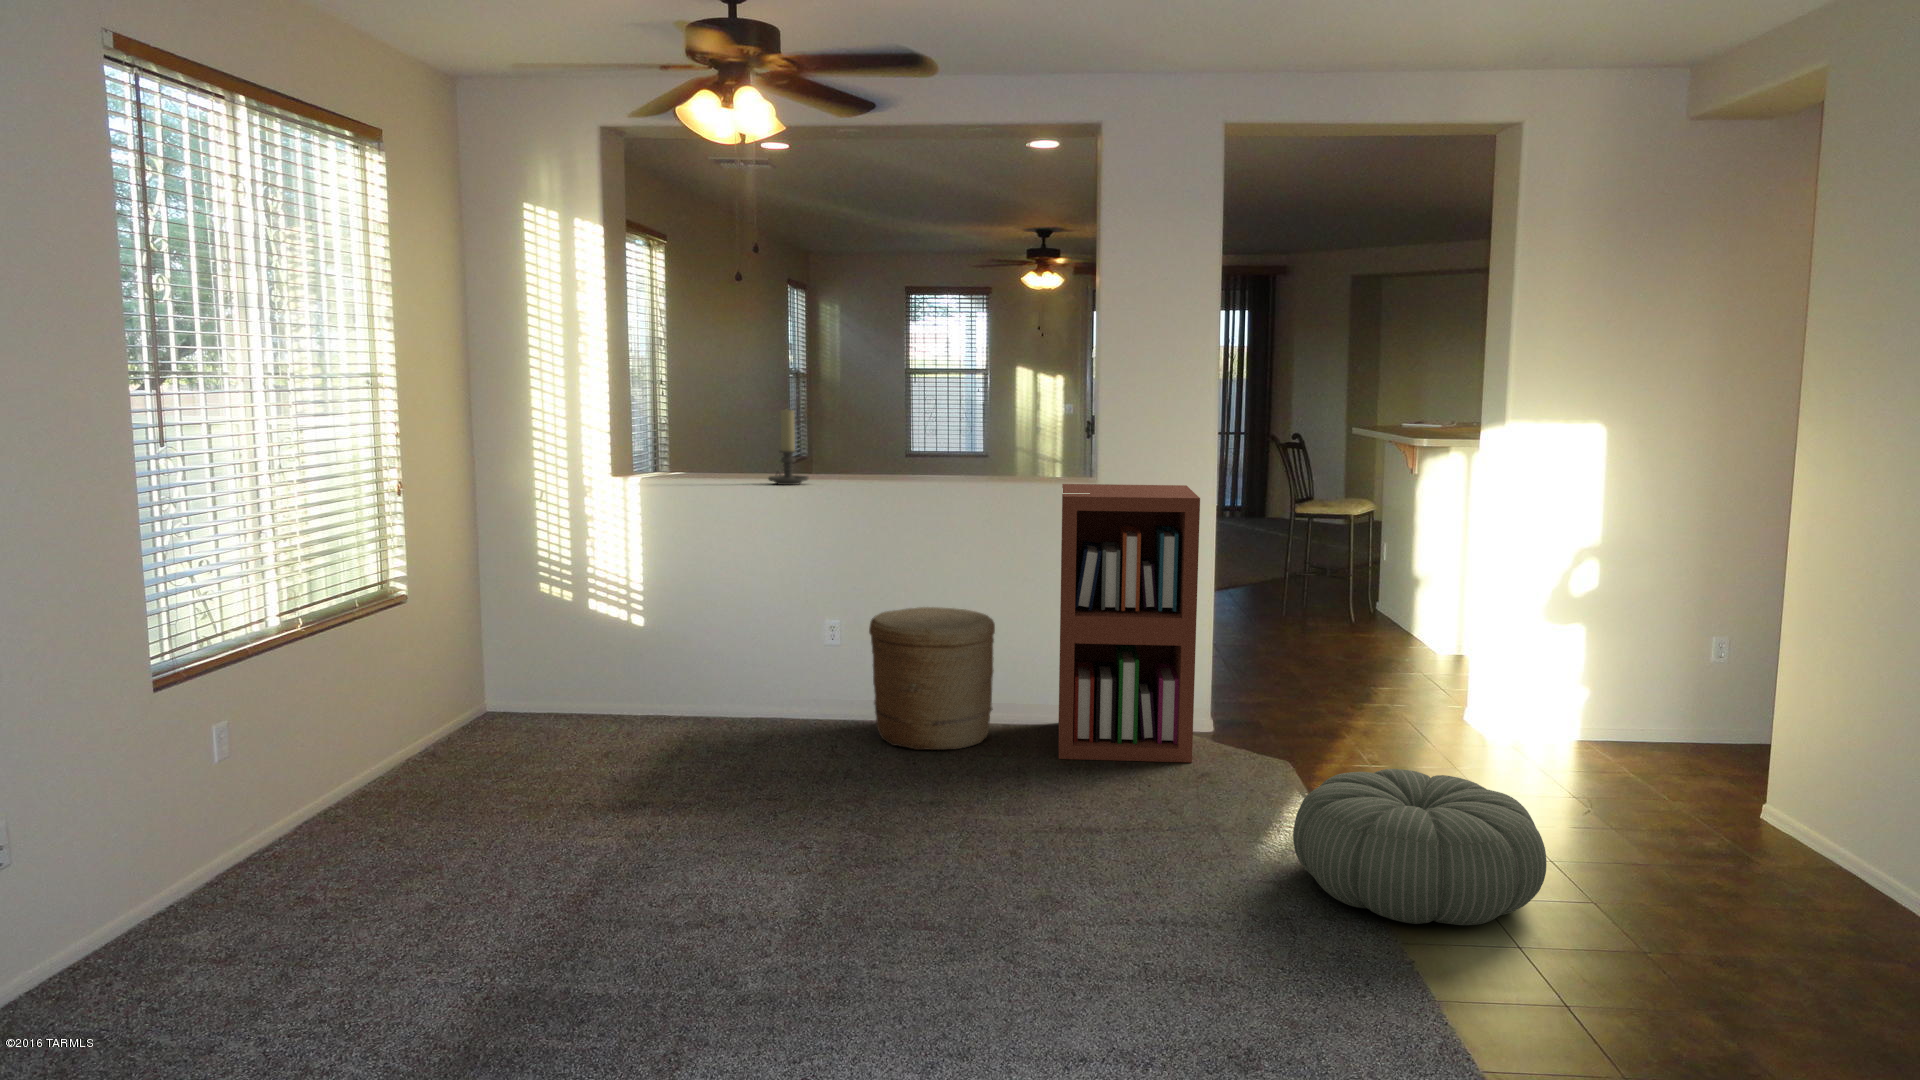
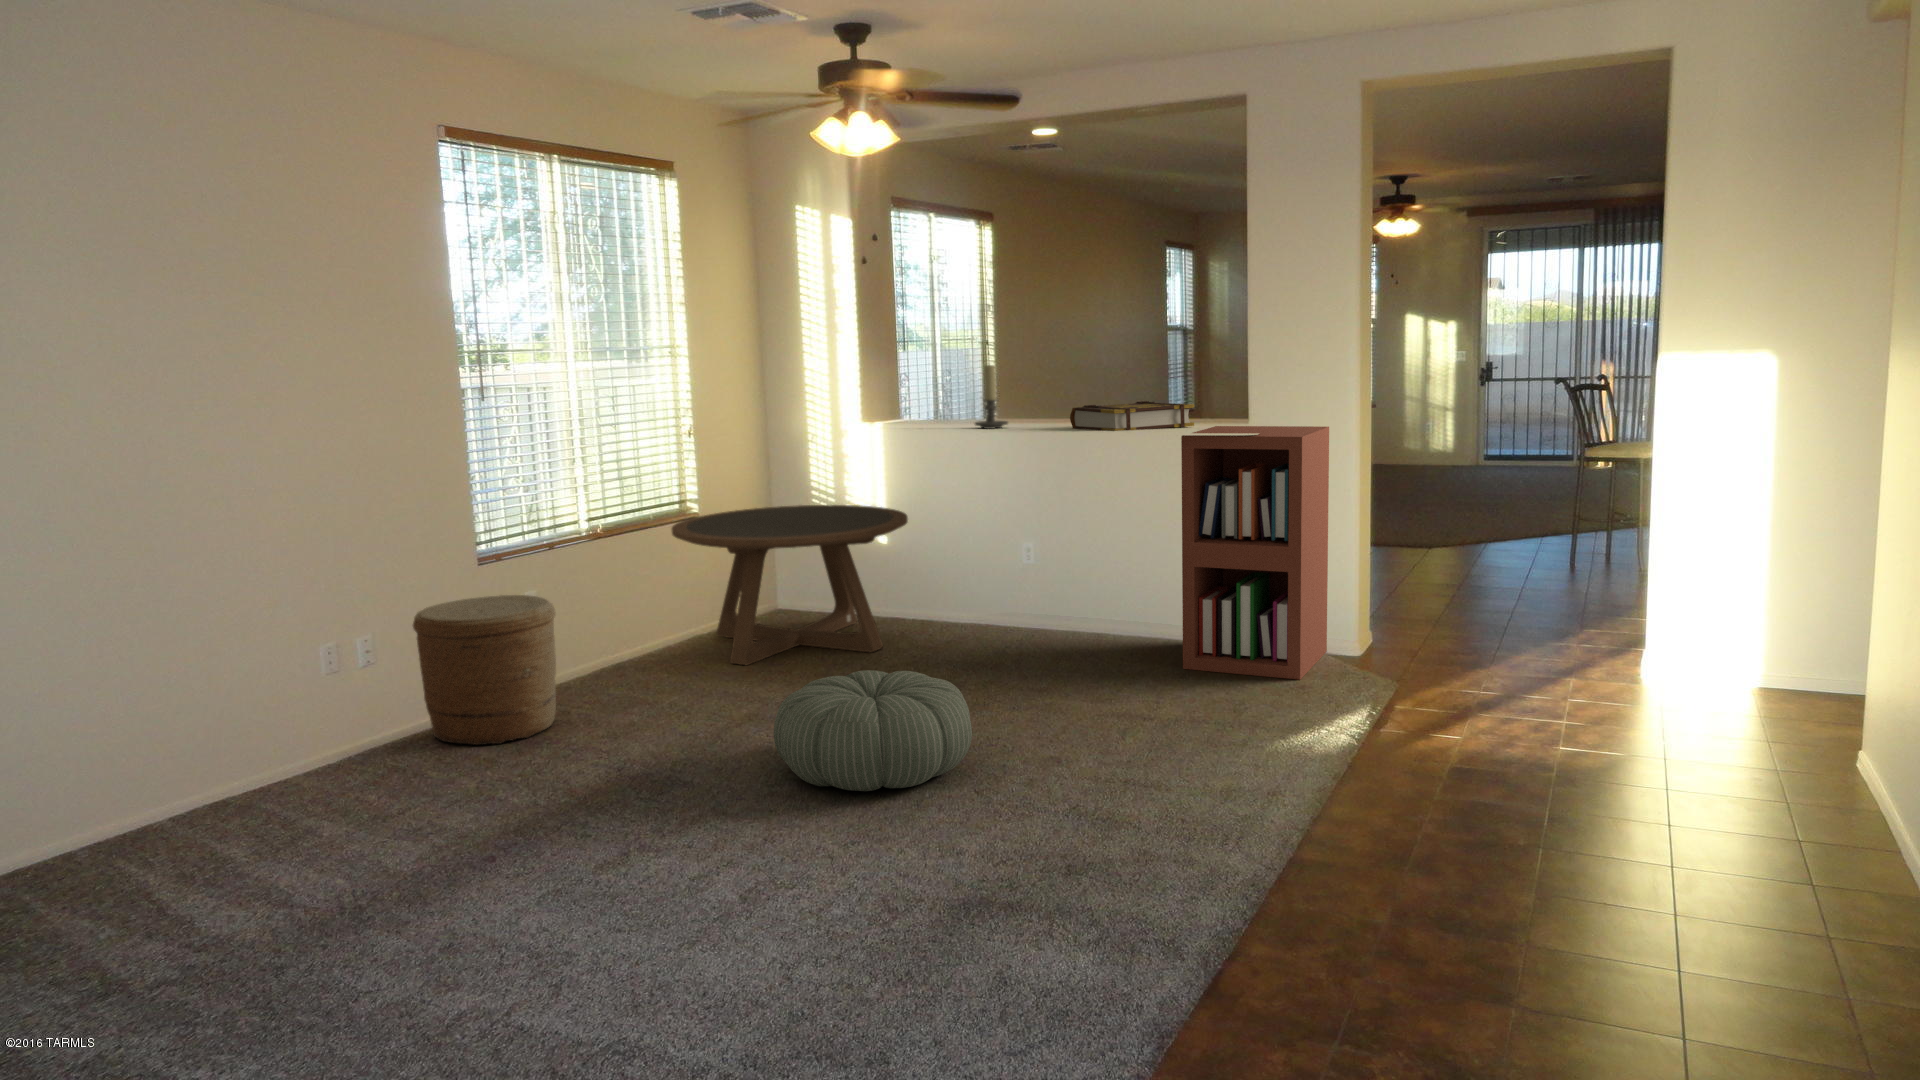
book: none [889,455,1024,491] -> present [1070,401,1194,431]
coffee table: none [390,579,707,799] -> present [672,505,908,665]
woven basket: present [869,607,995,750] -> present [413,595,556,745]
pouf: present [1293,769,1547,925] -> present [774,670,972,791]

